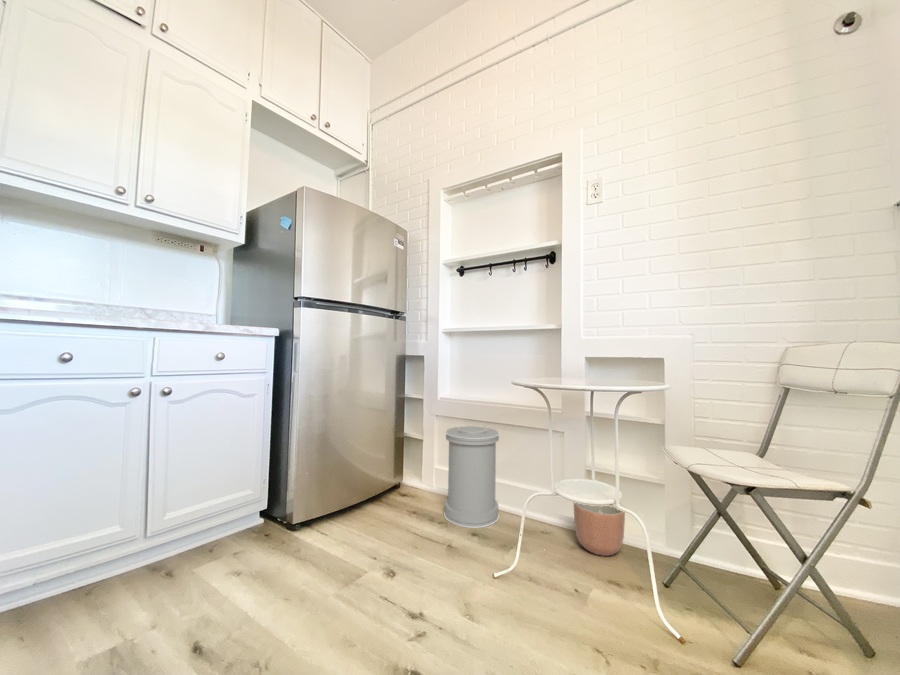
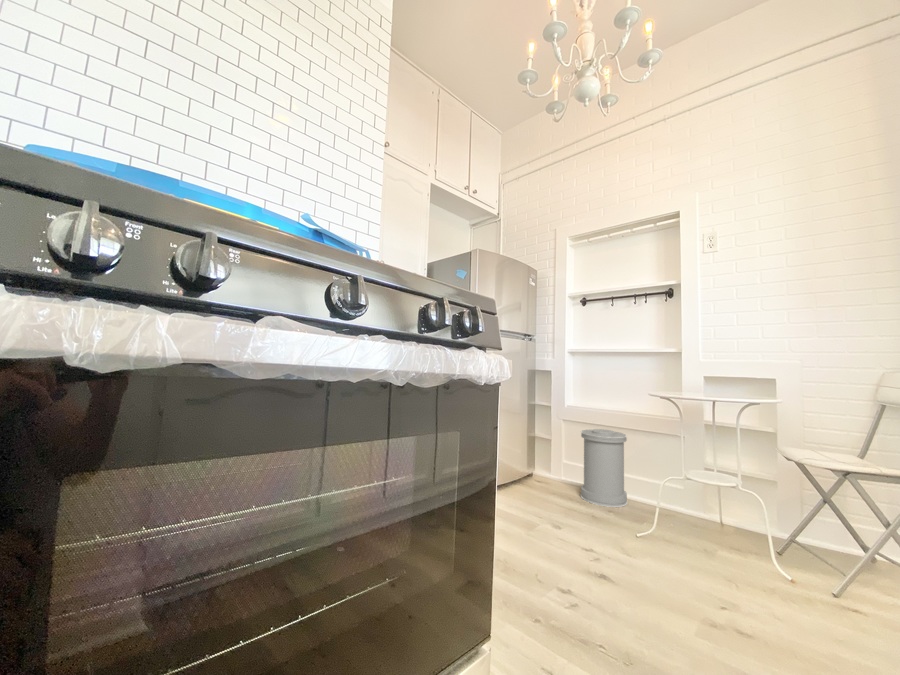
planter: present [573,502,625,556] -> none [696,486,742,531]

